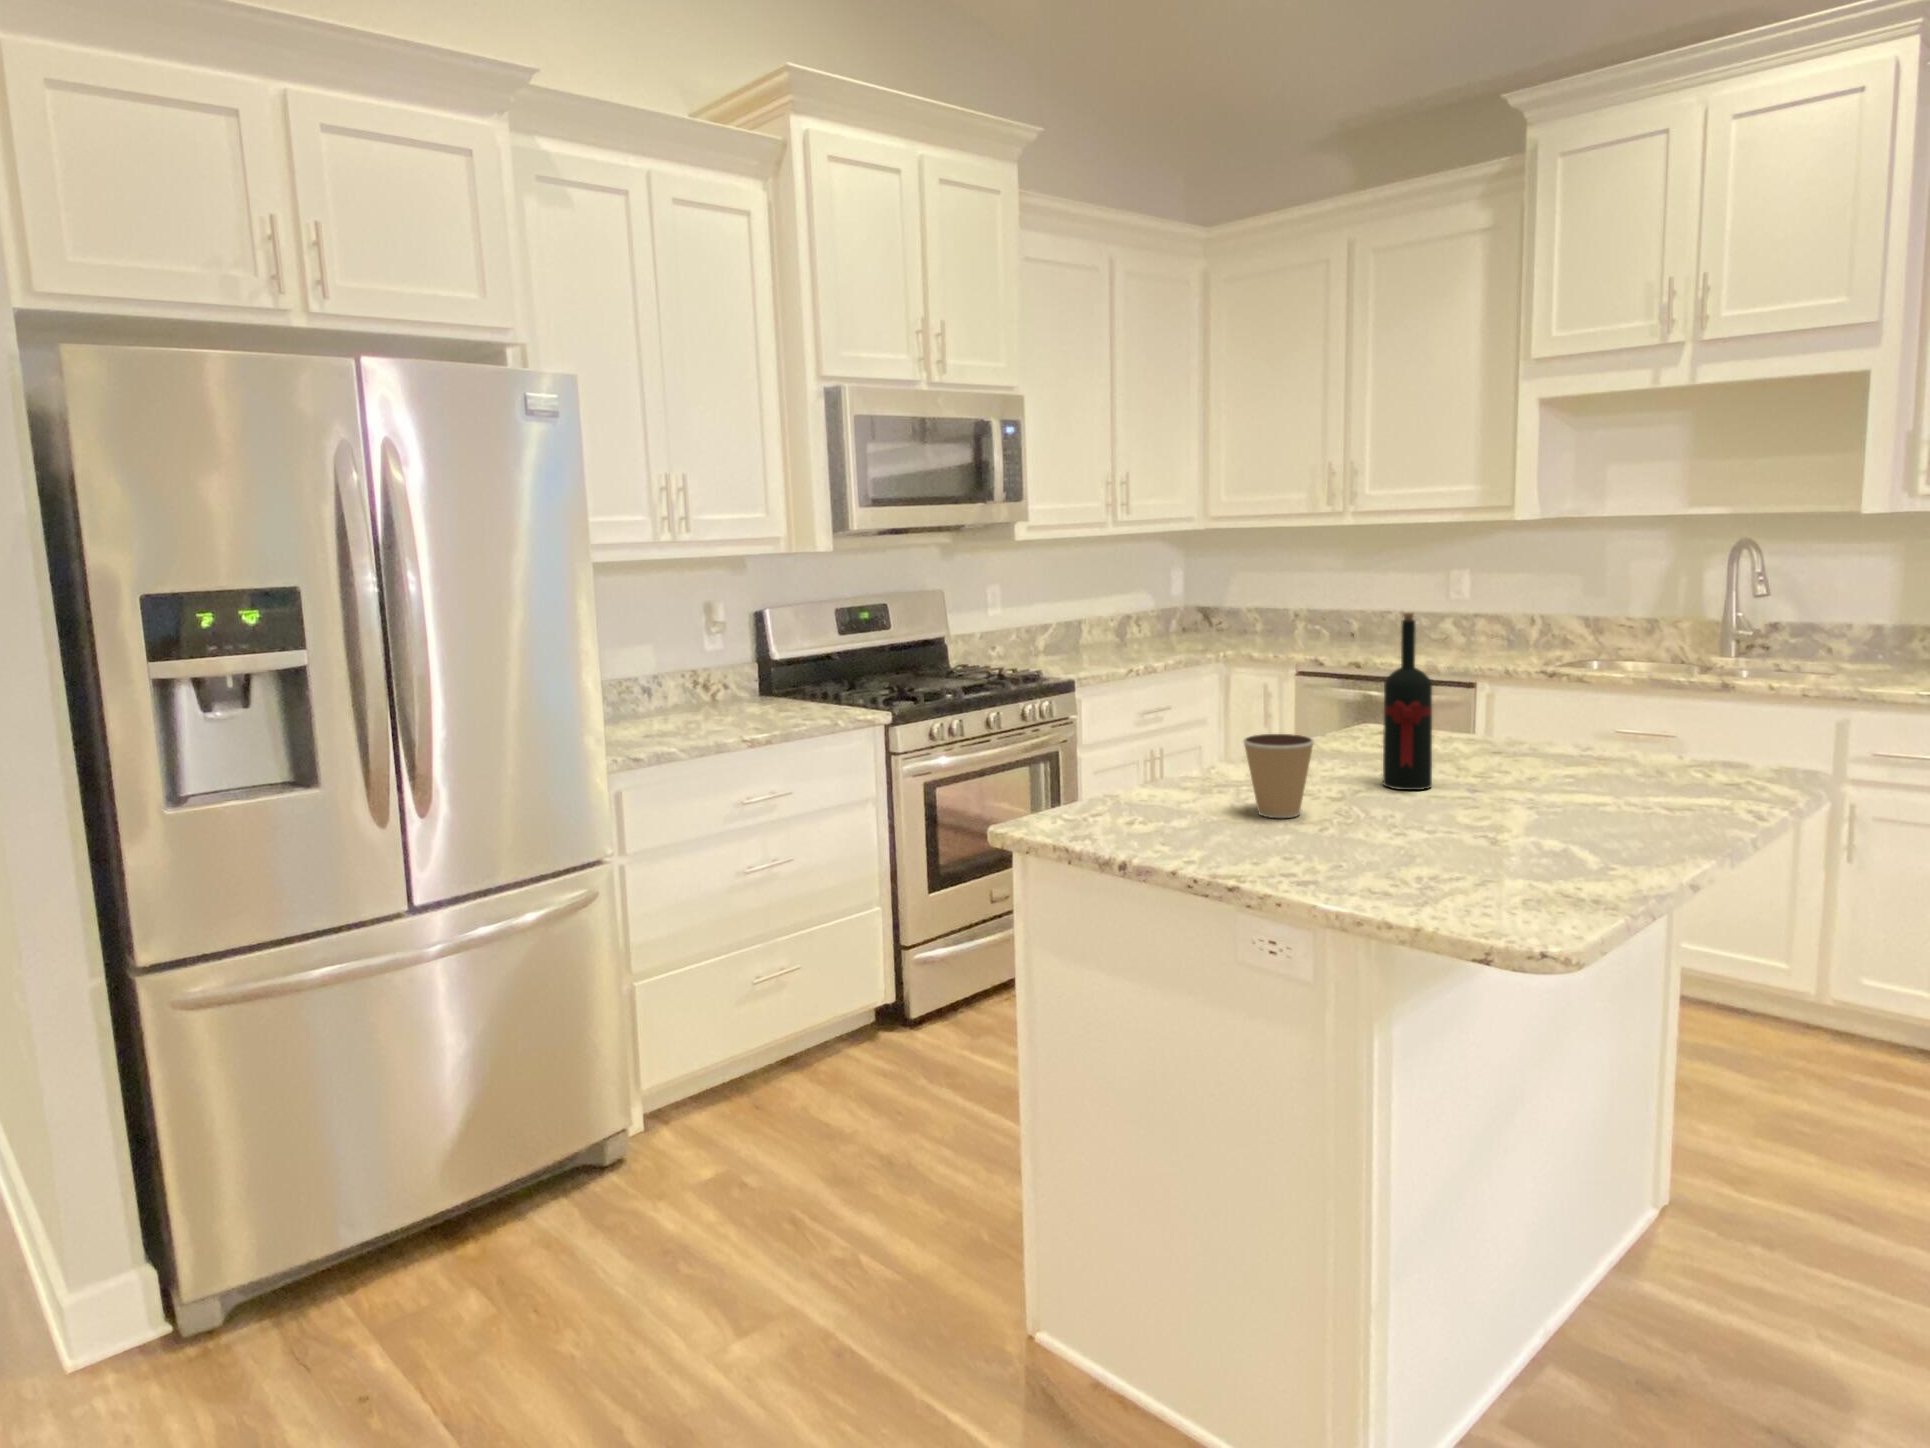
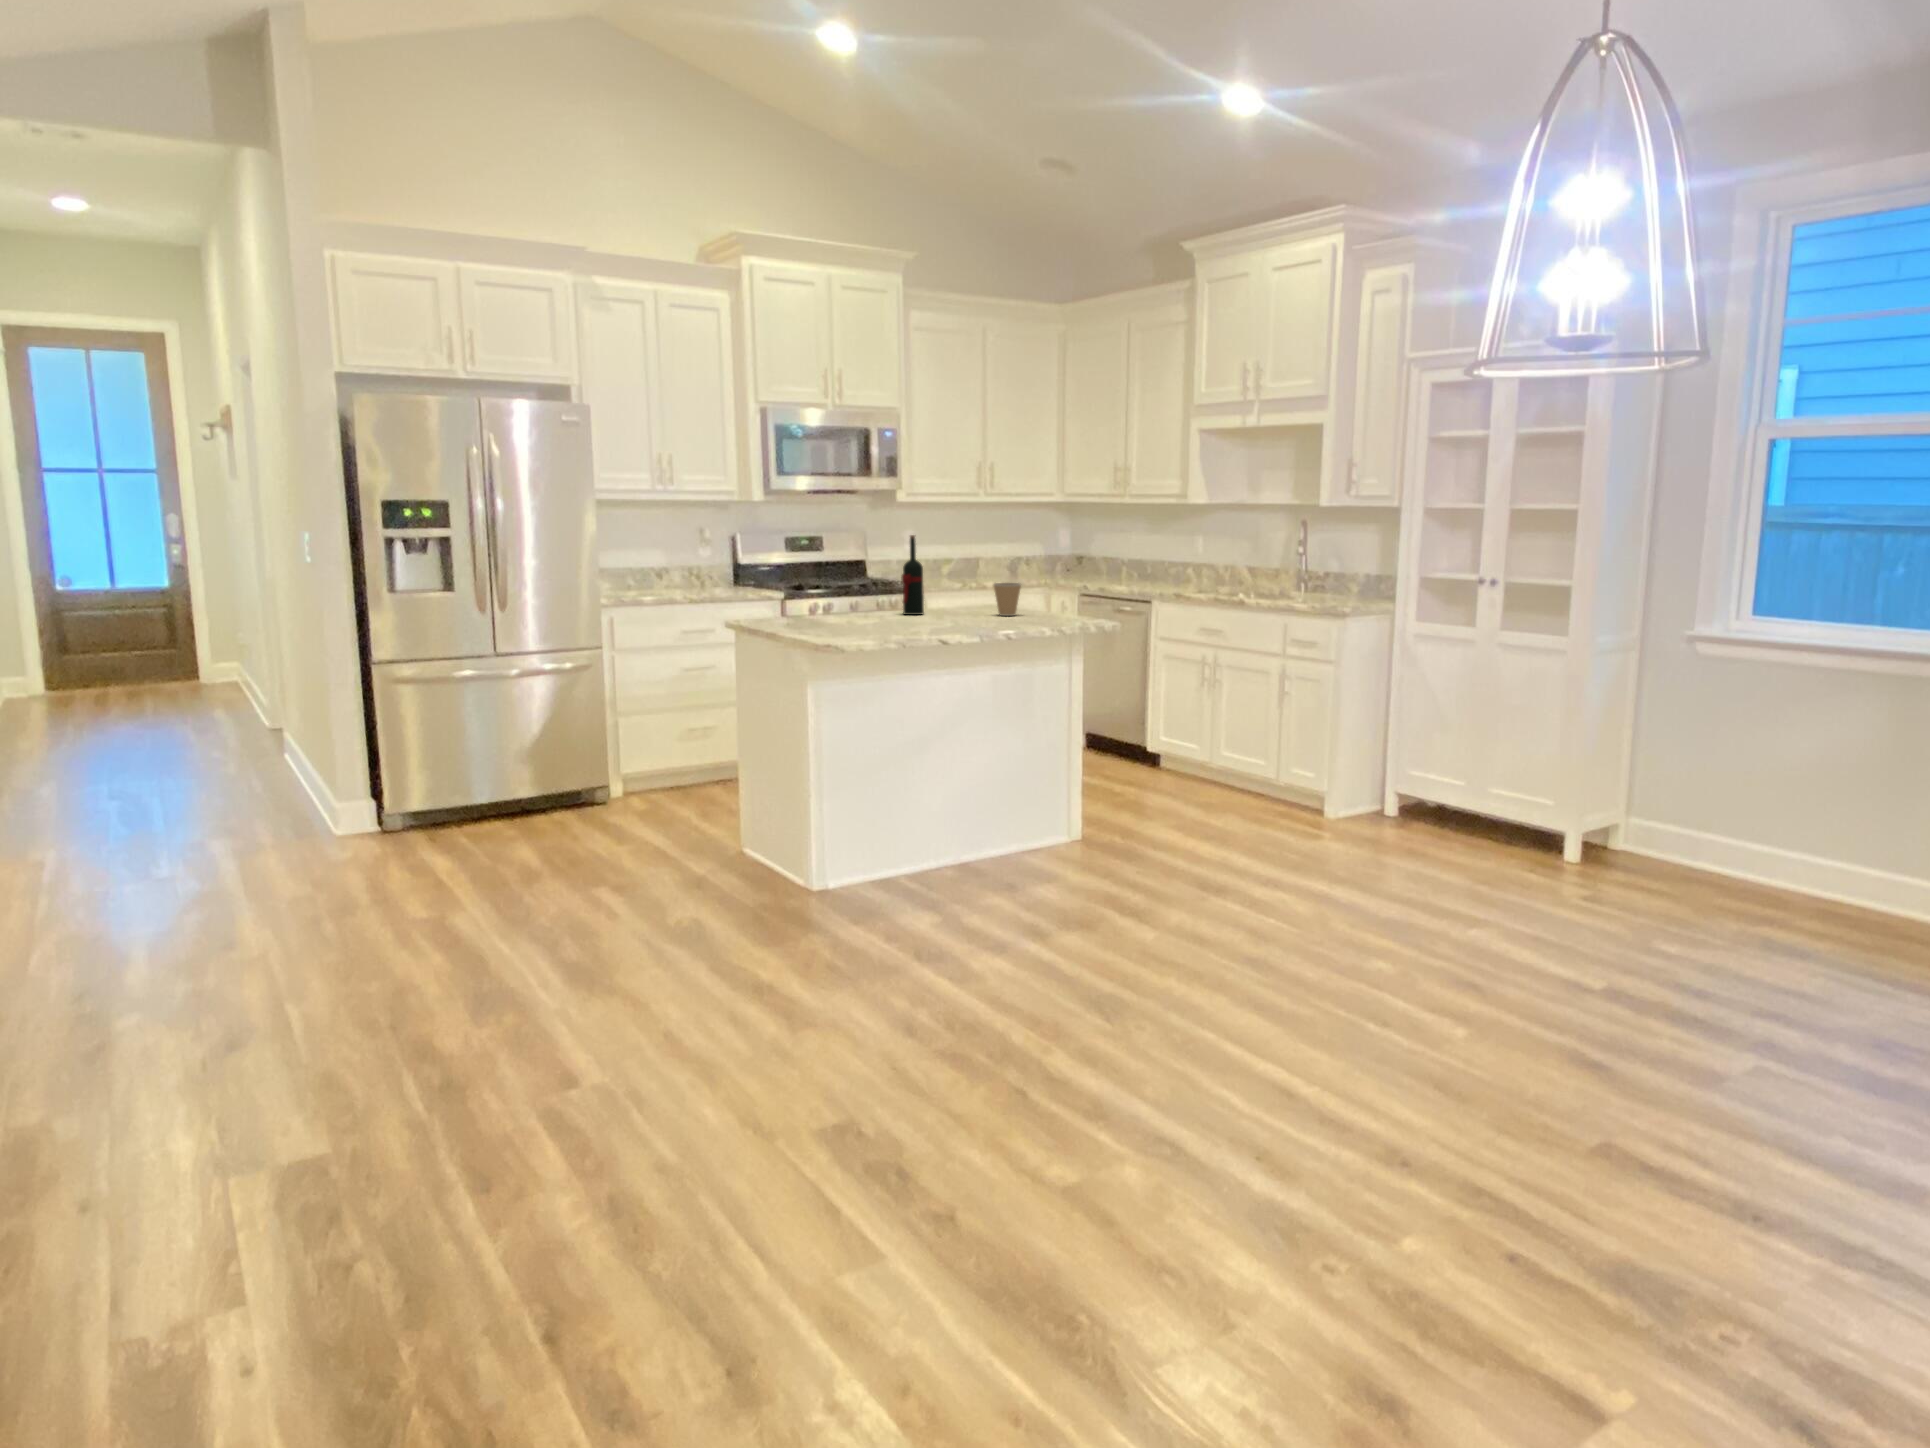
coffee cup: present [1243,734,1314,818] -> present [994,583,1021,616]

